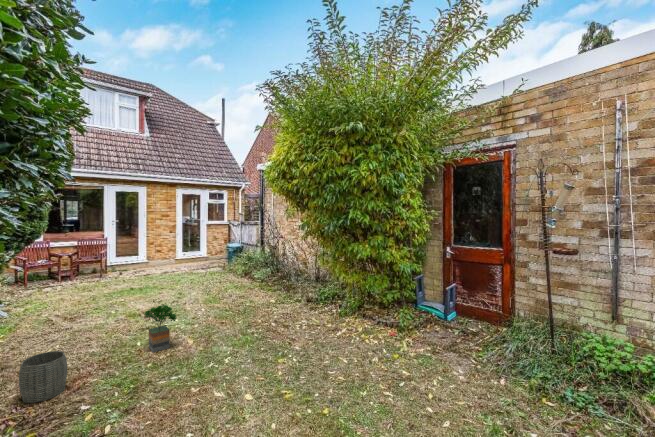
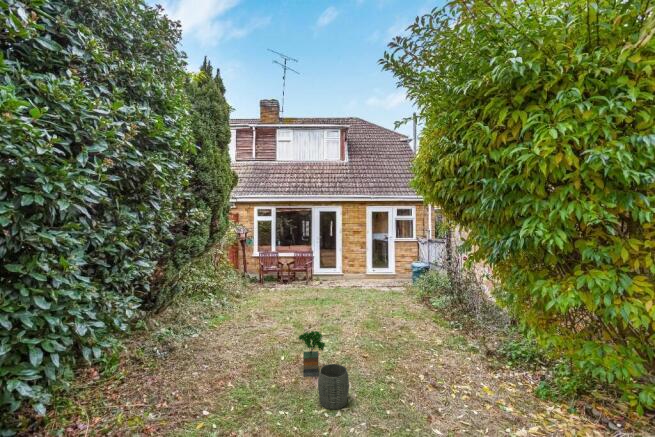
woven basket: present [19,351,67,403] -> present [318,364,349,409]

